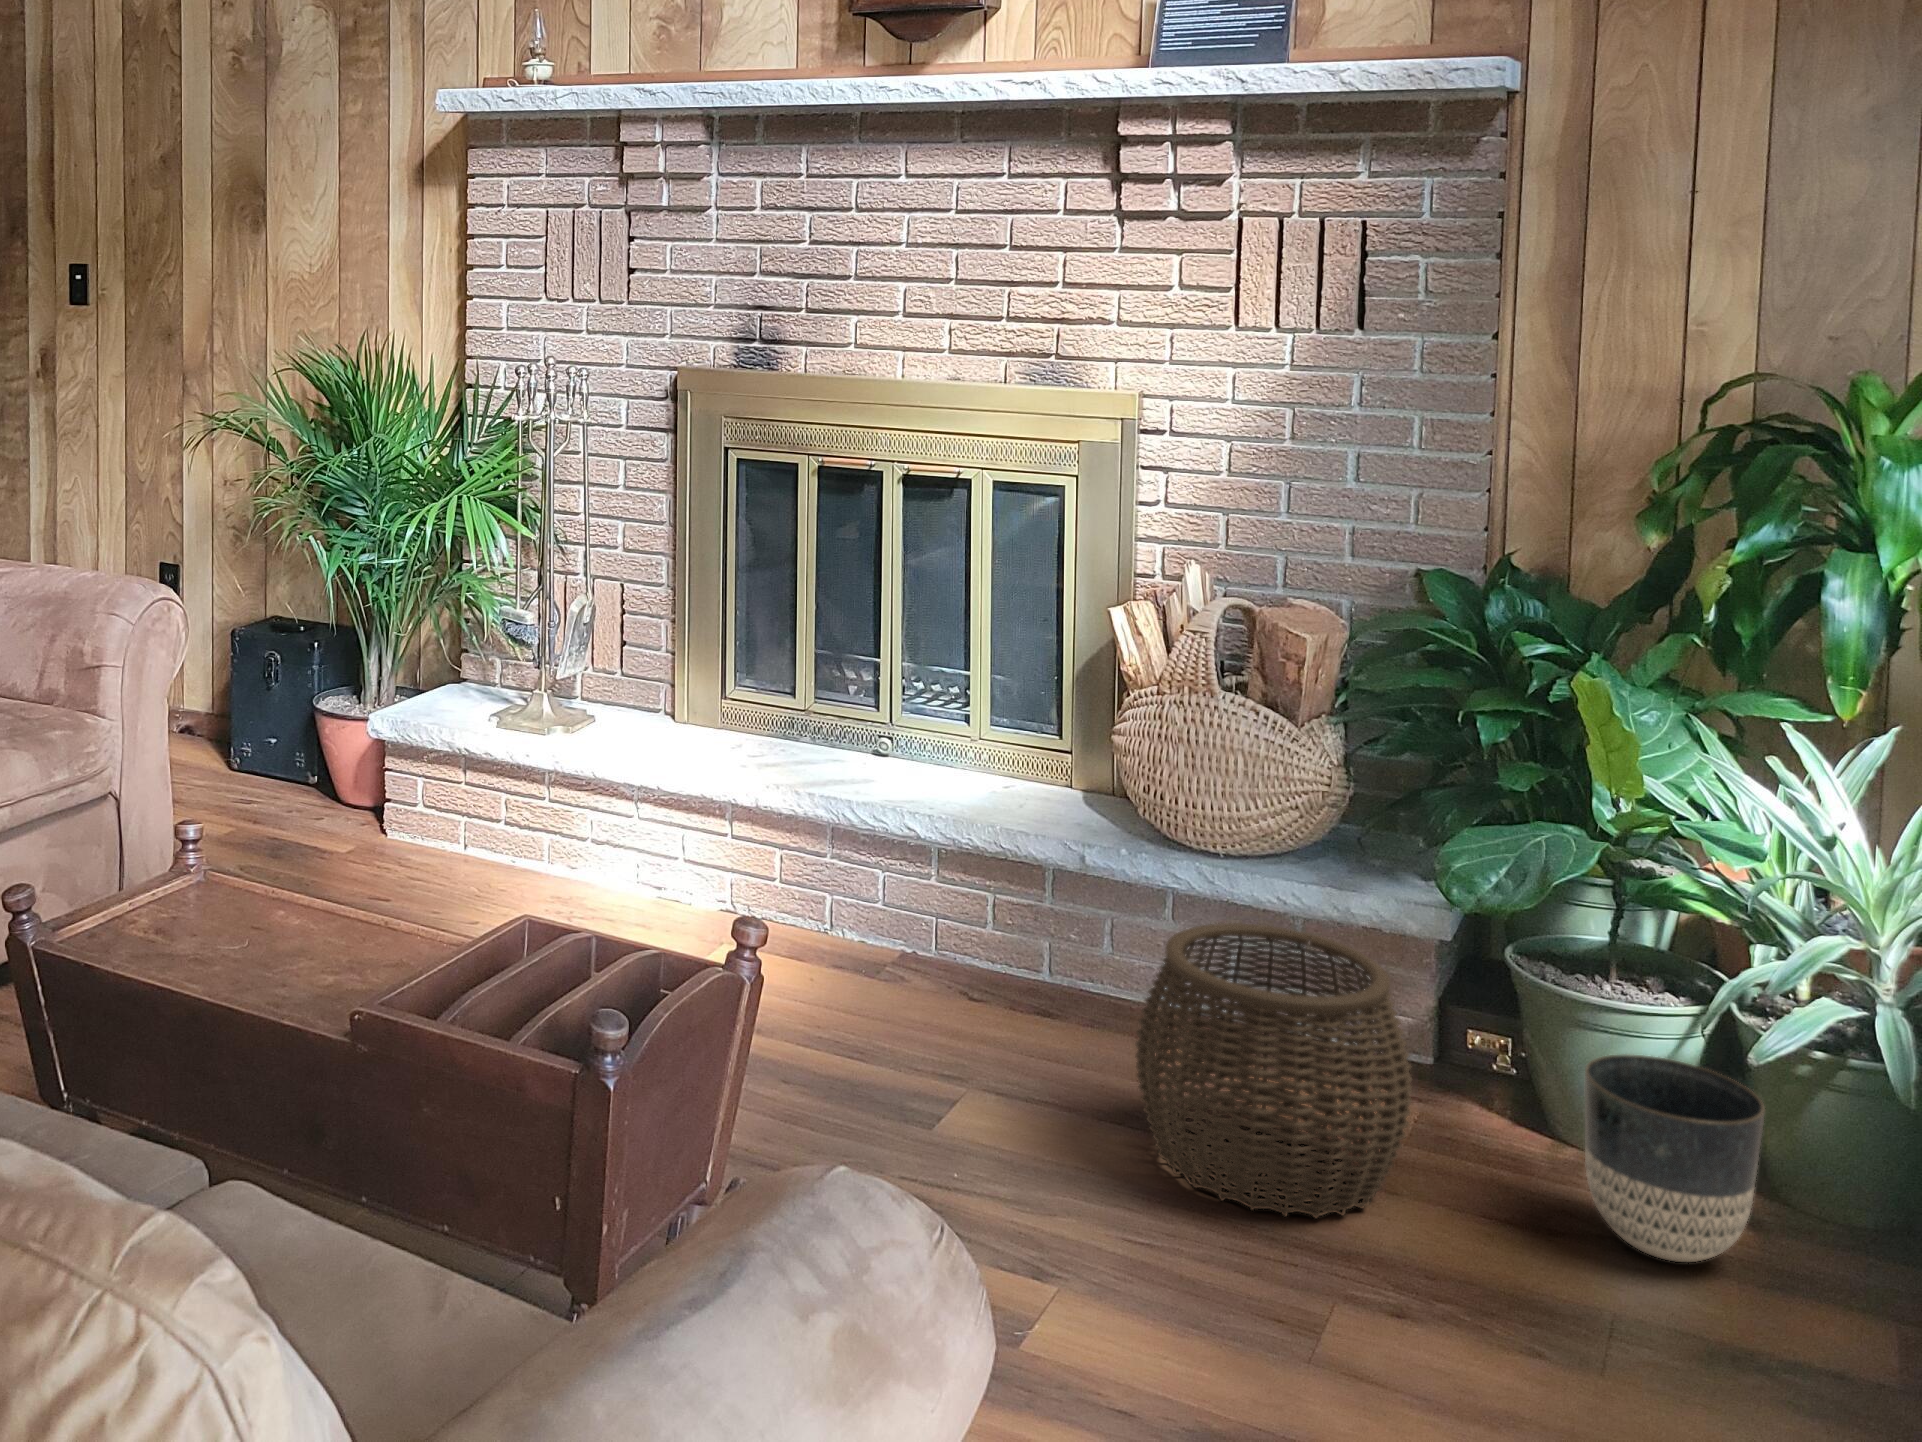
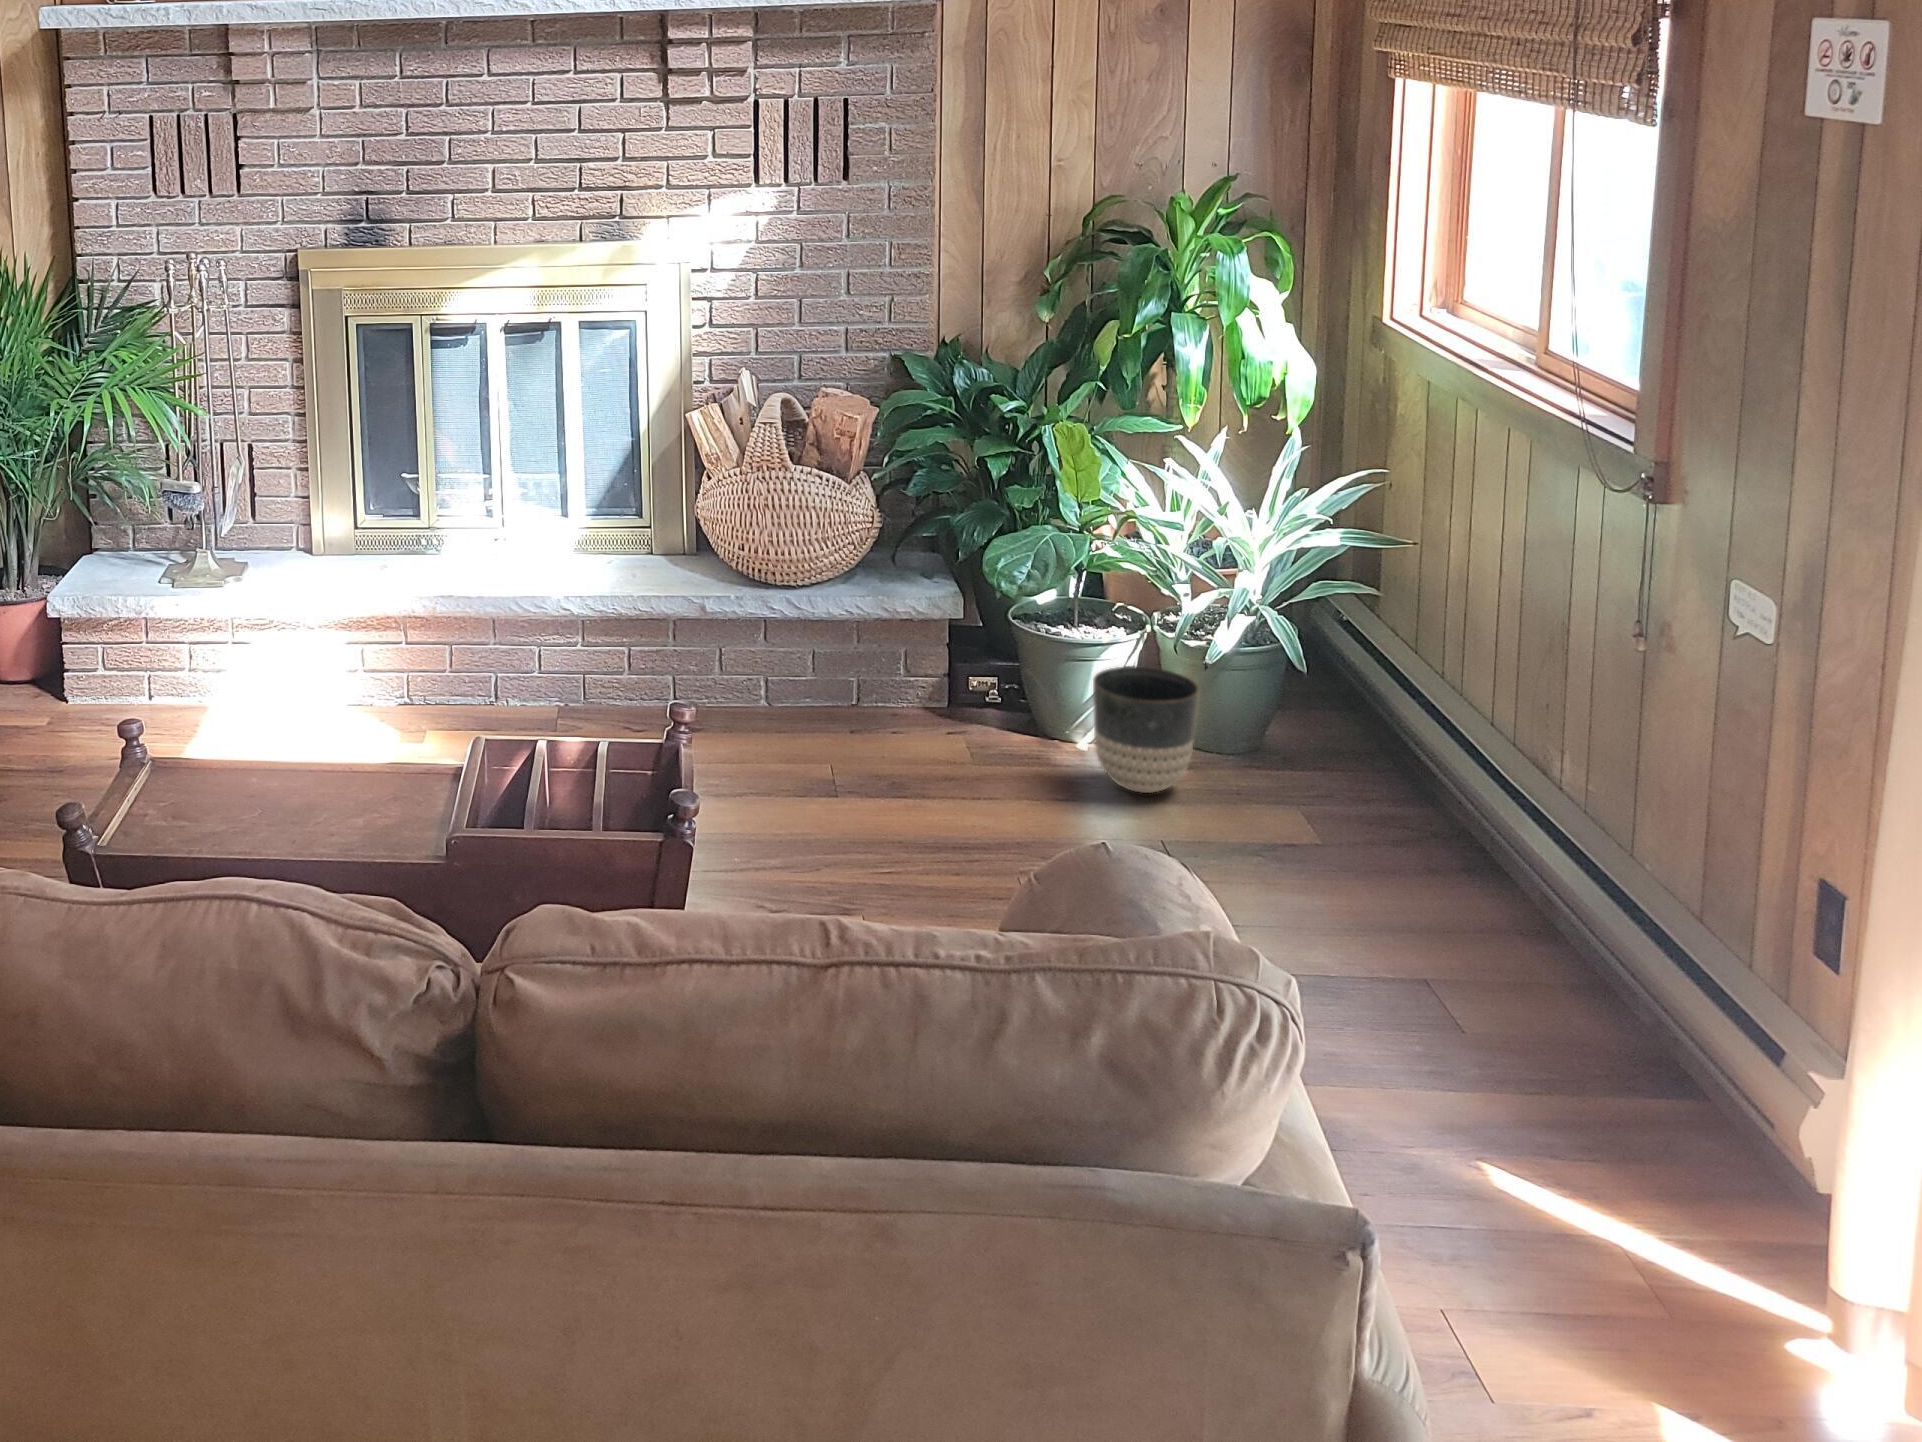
woven basket: present [1135,923,1412,1218] -> none [814,630,998,827]

